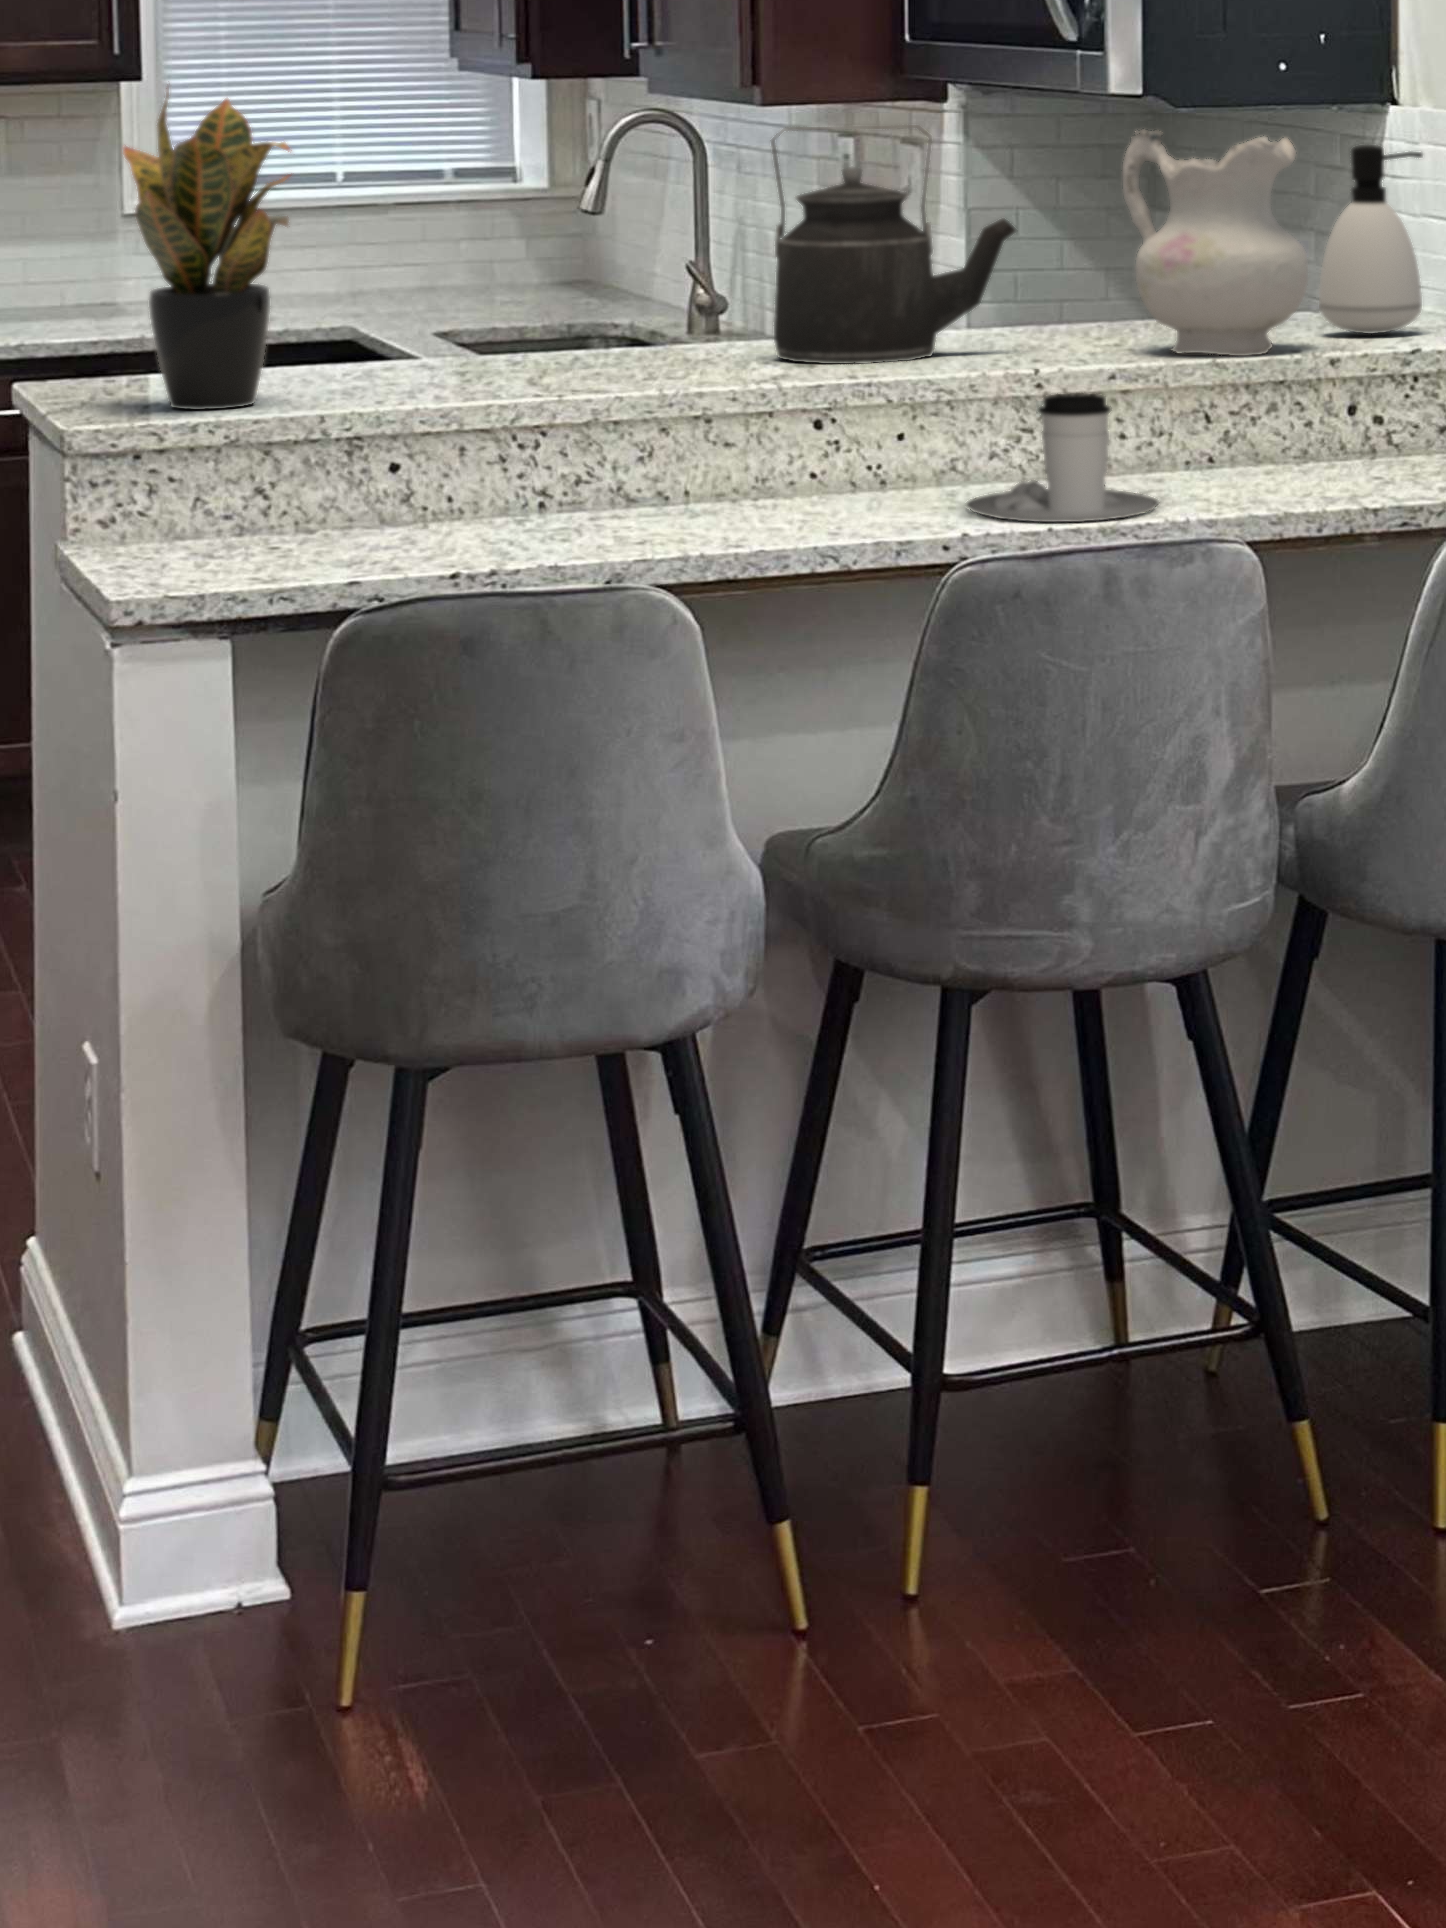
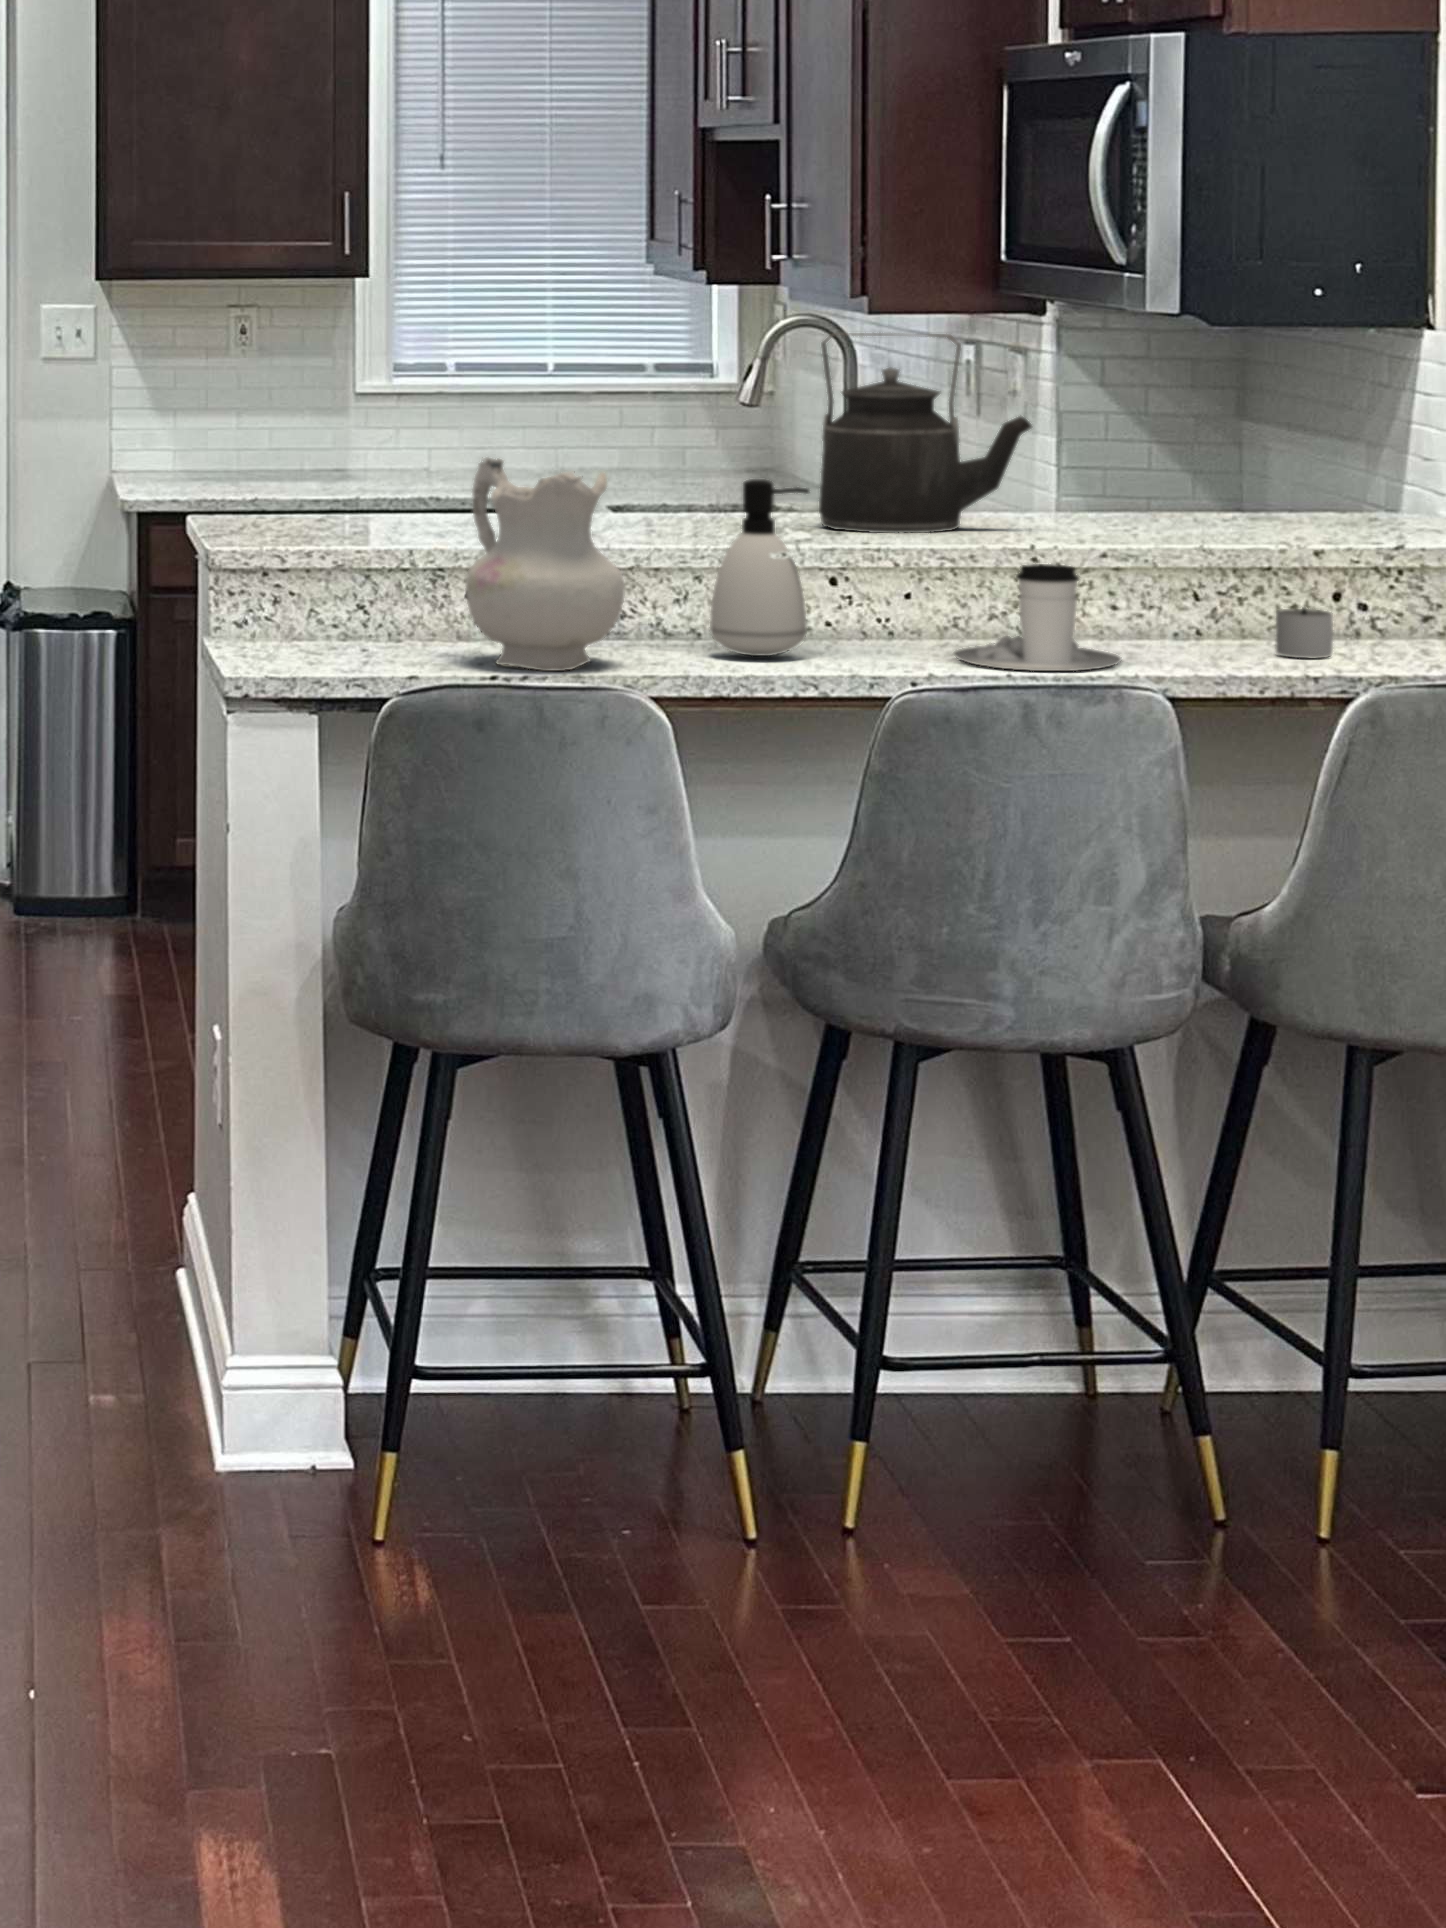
potted plant: present [123,88,292,410] -> none [256,271,433,541]
ceramic pitcher: present [1123,130,1308,356] -> present [465,458,625,671]
soap dispenser: present [1319,145,1423,334] -> present [710,479,809,656]
candle: none [1311,426,1400,486] -> present [1276,607,1333,658]

